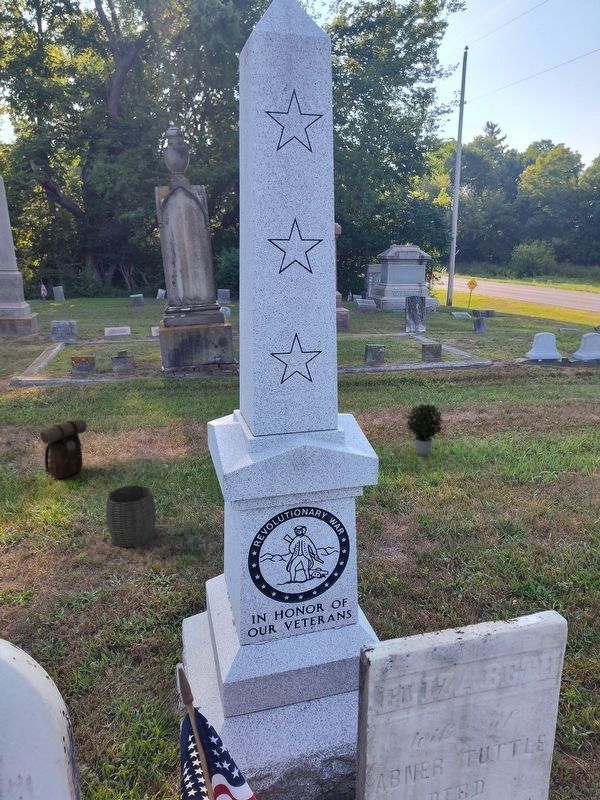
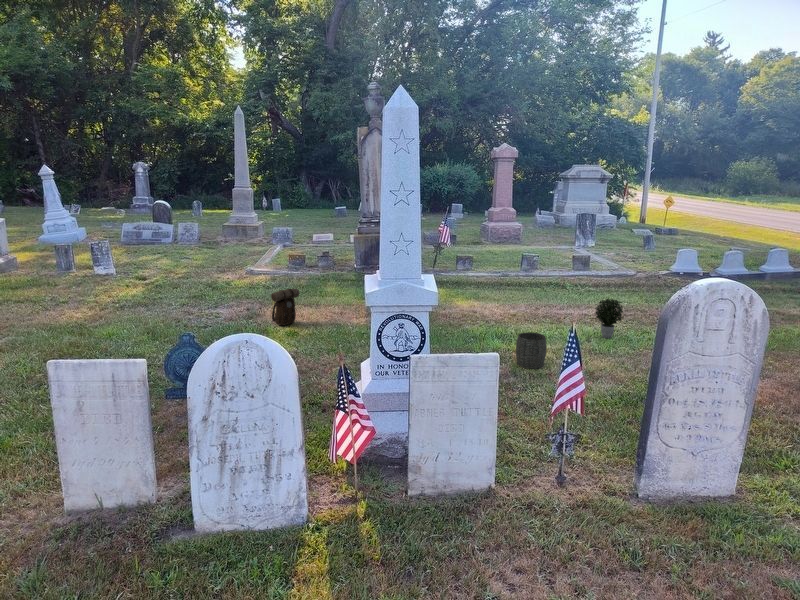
potted plant: present [407,404,443,456] -> present [595,299,623,338]
woven basket: present [106,485,156,547] -> present [516,332,546,369]

